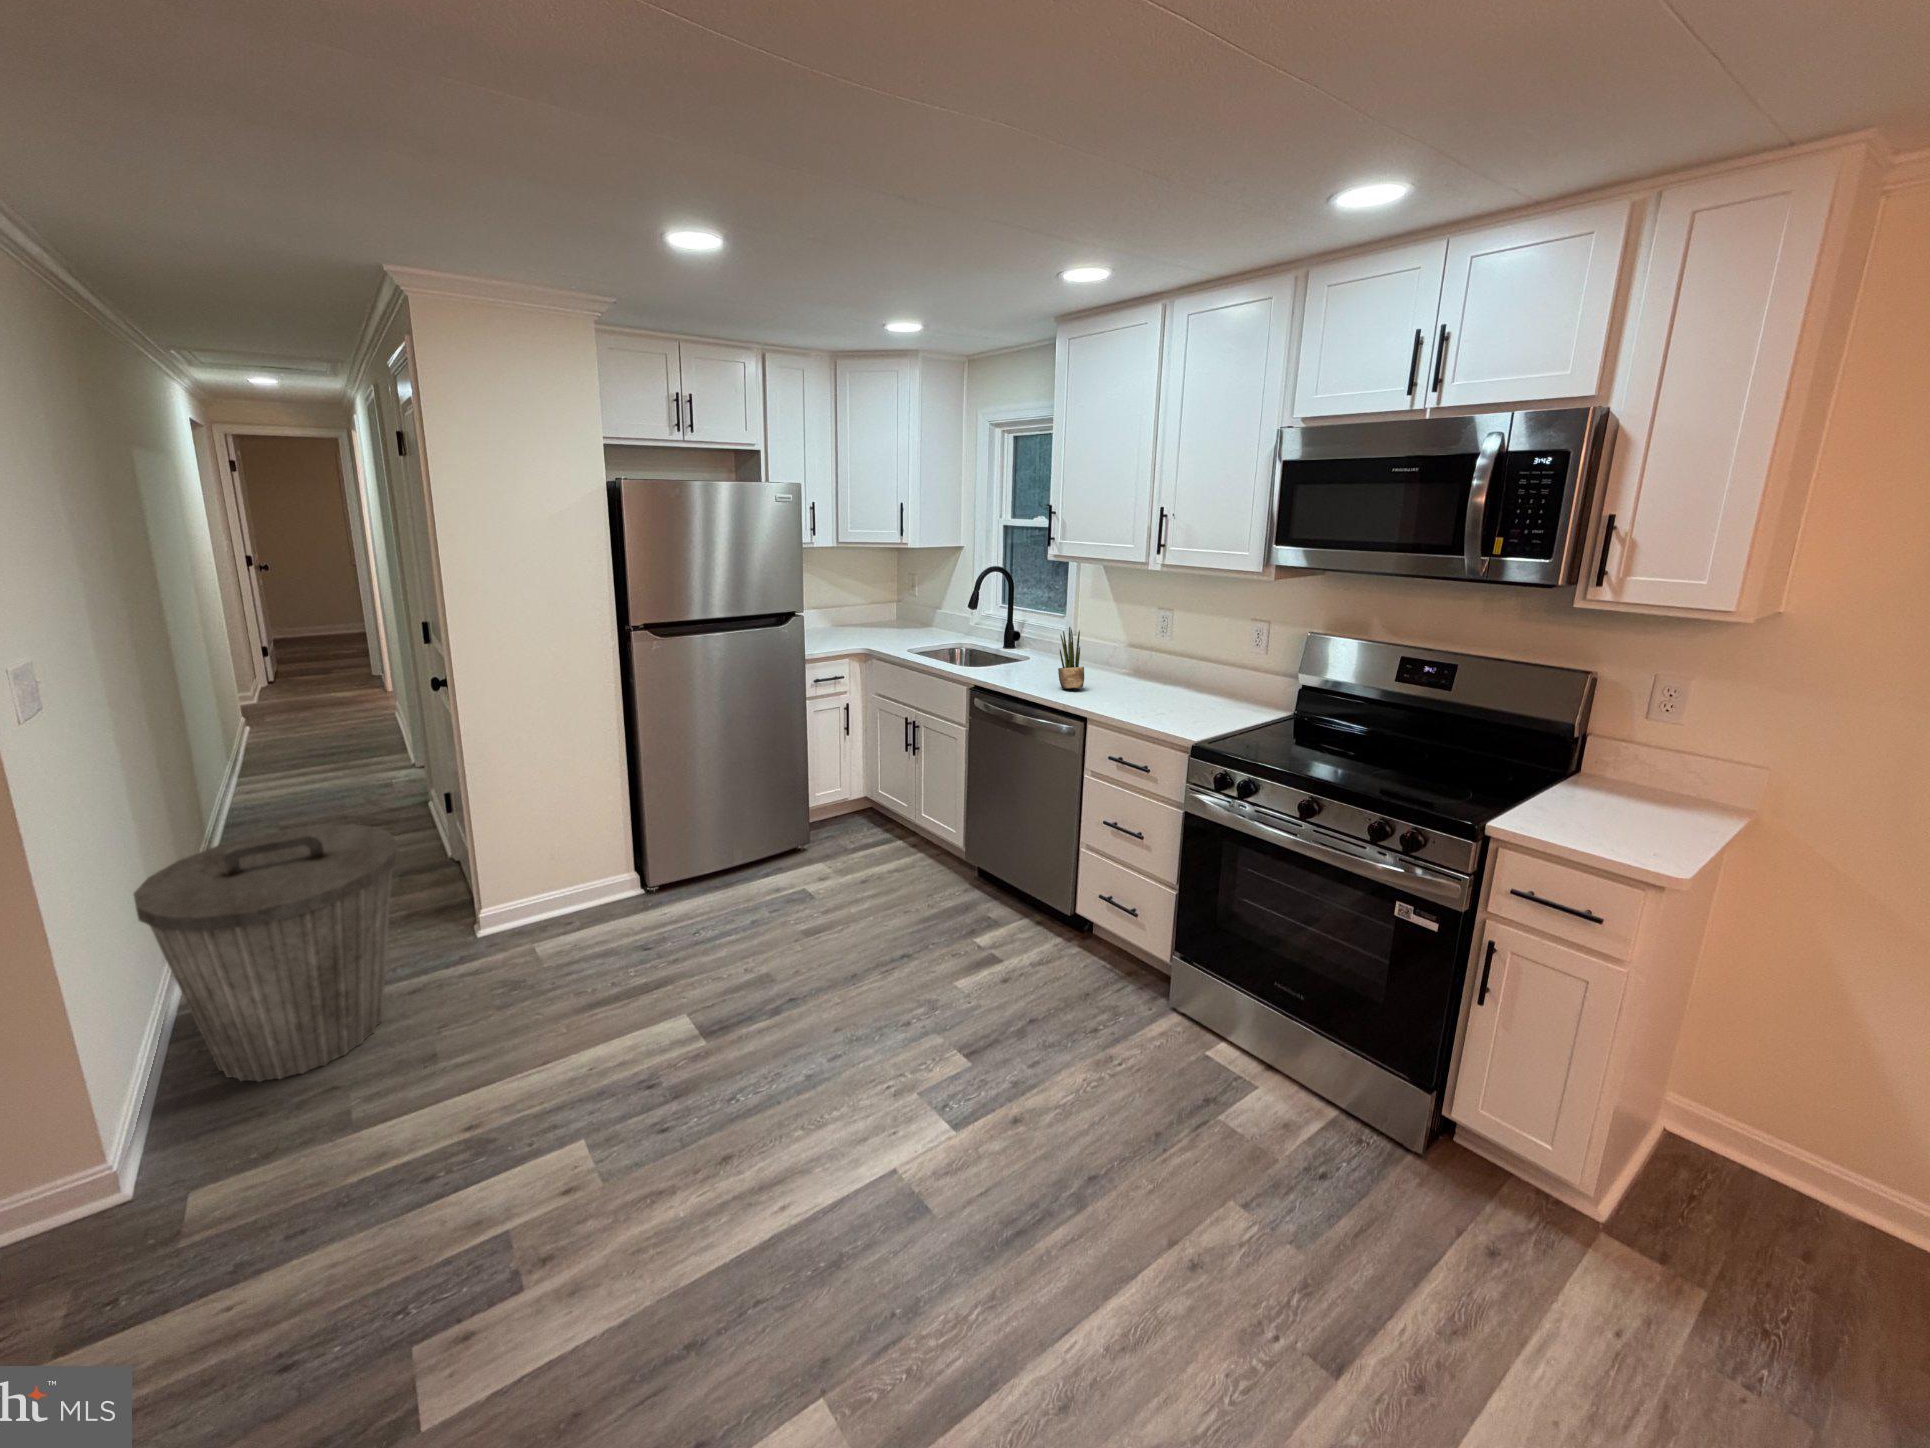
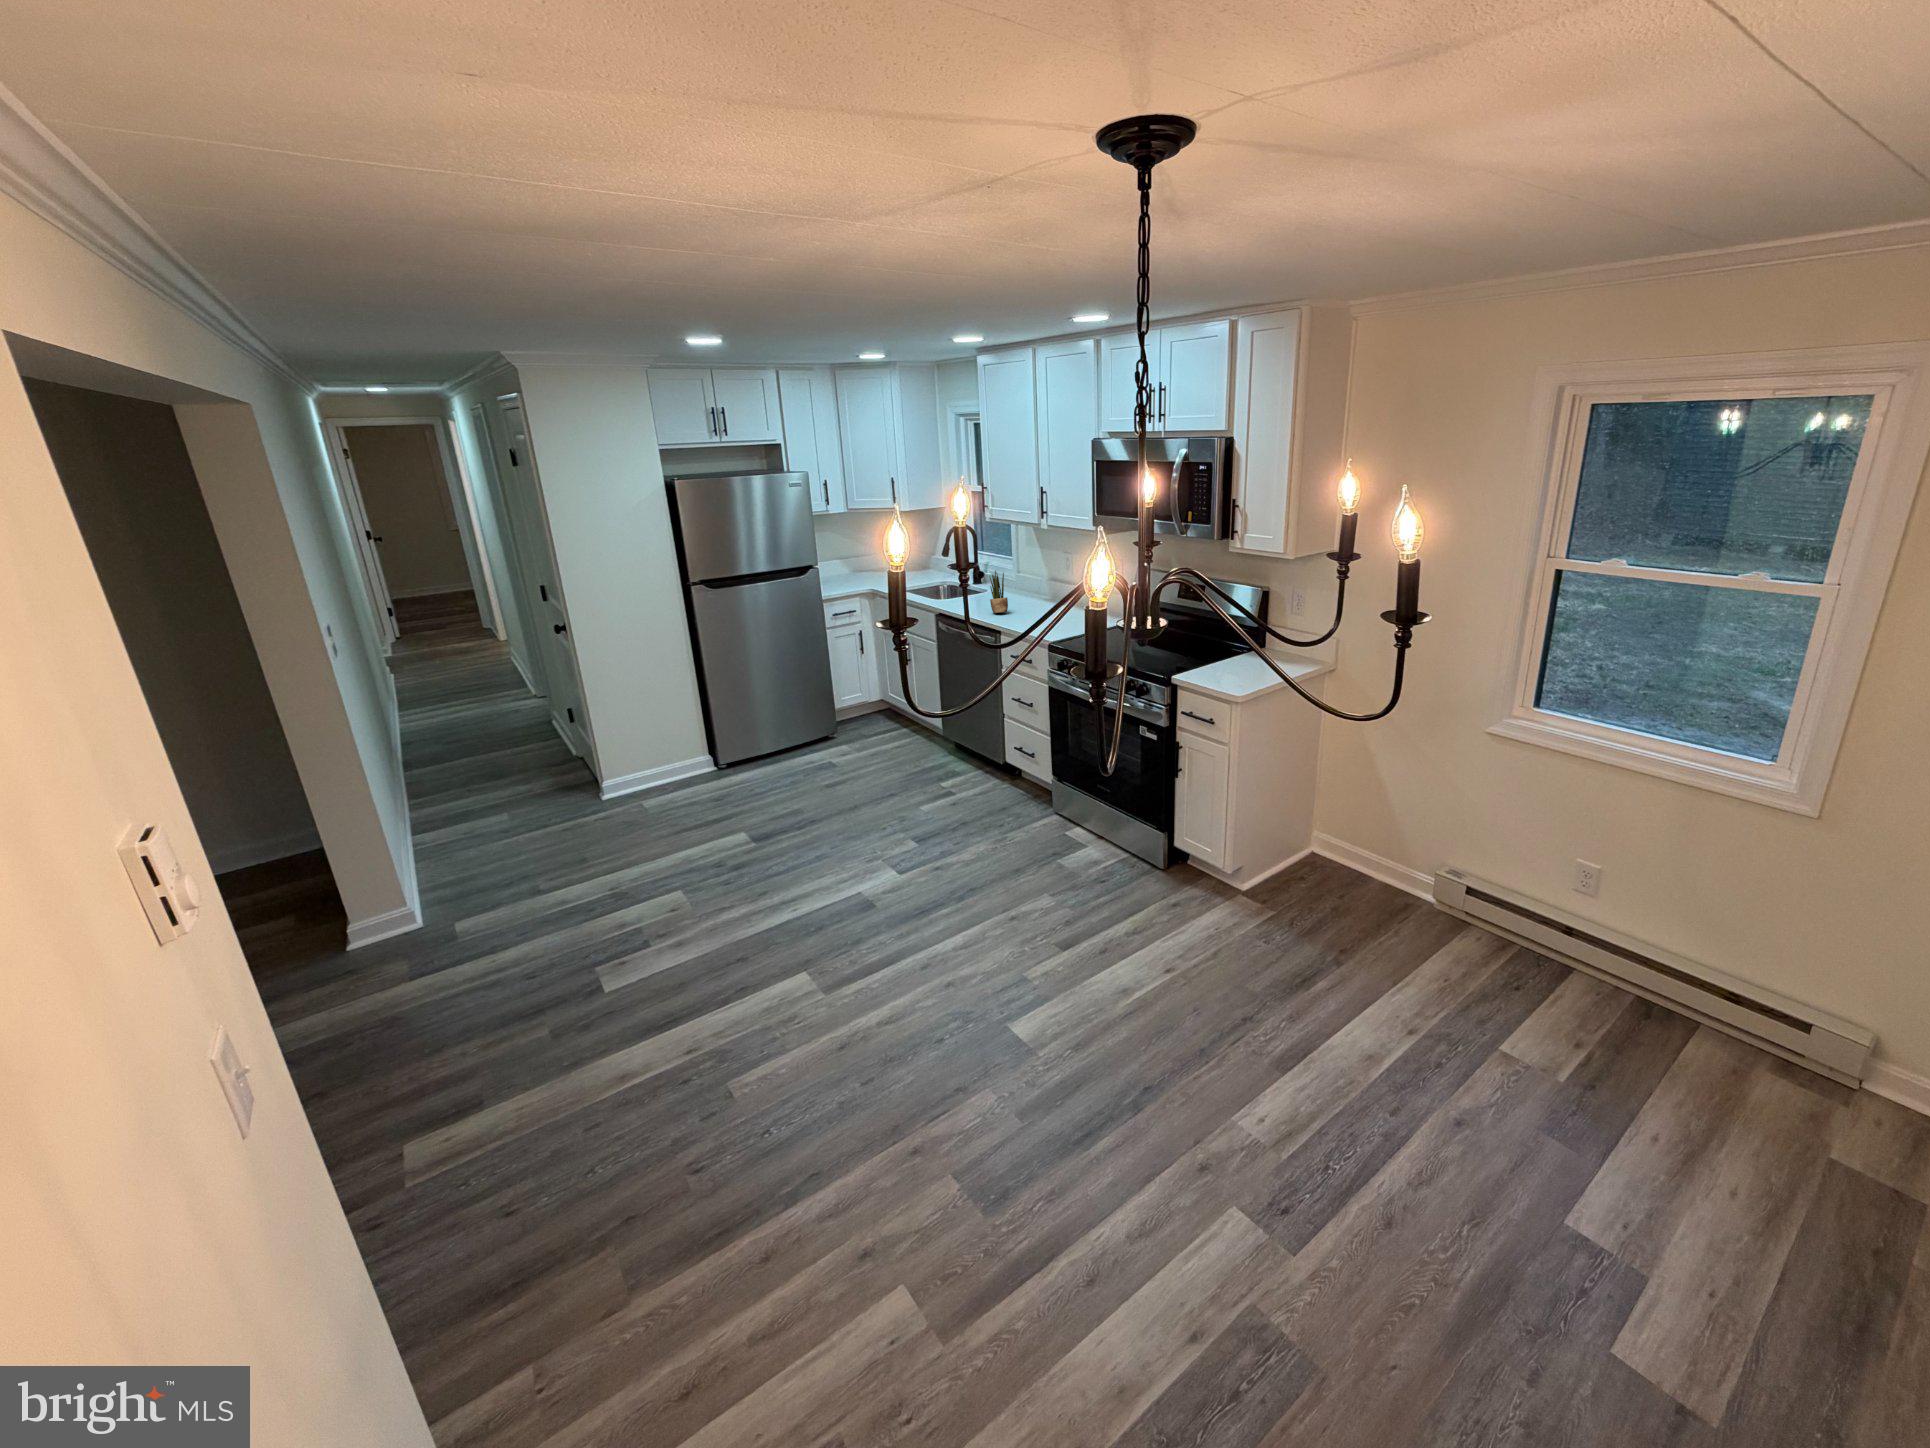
trash can: present [134,825,399,1082] -> none [392,724,549,877]

